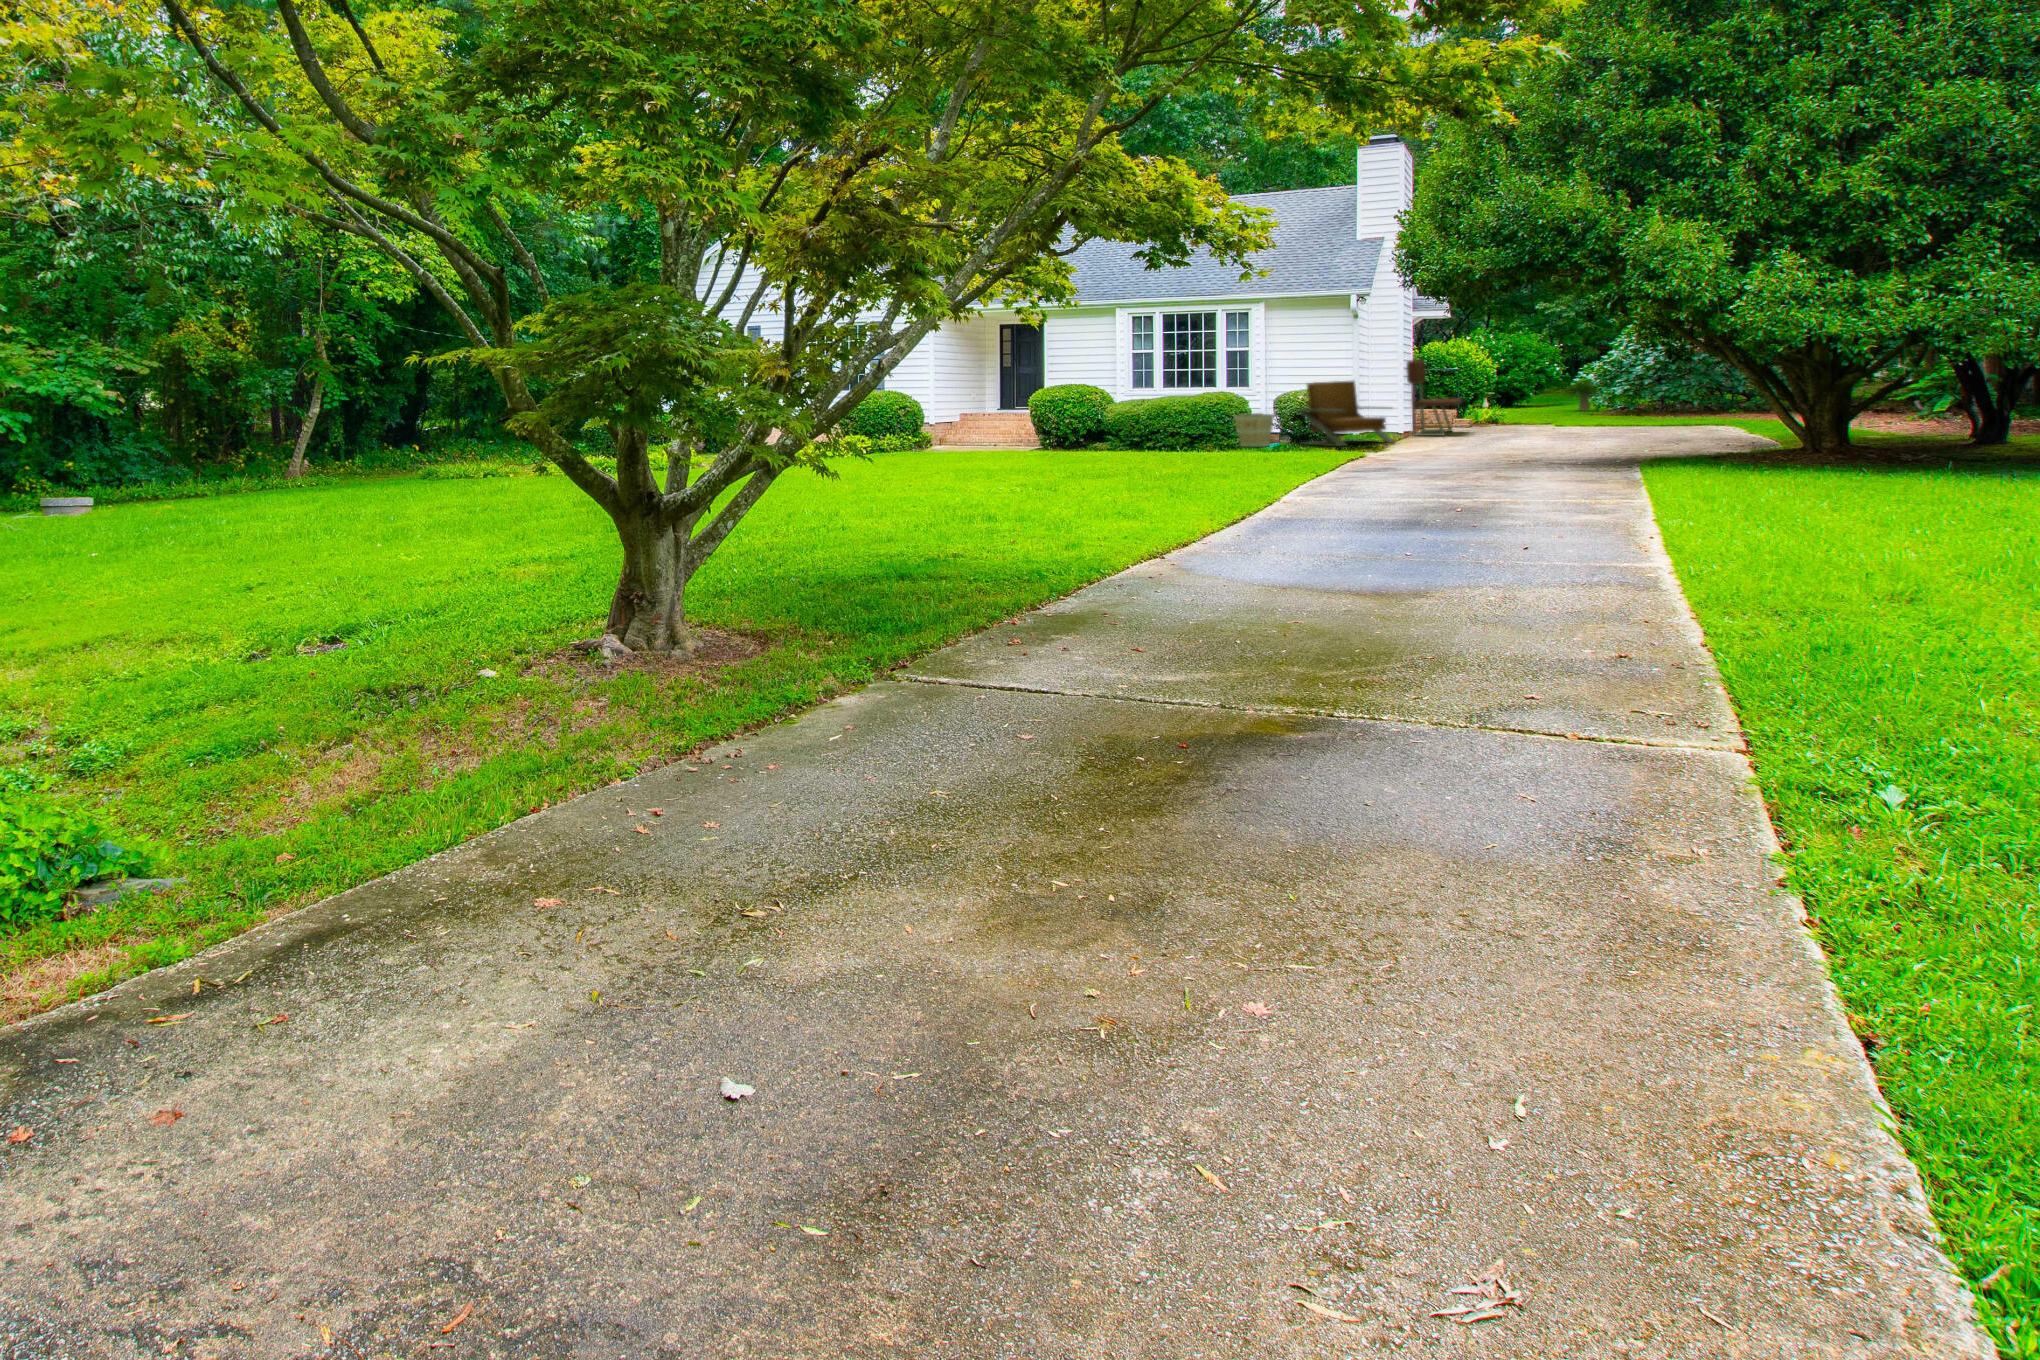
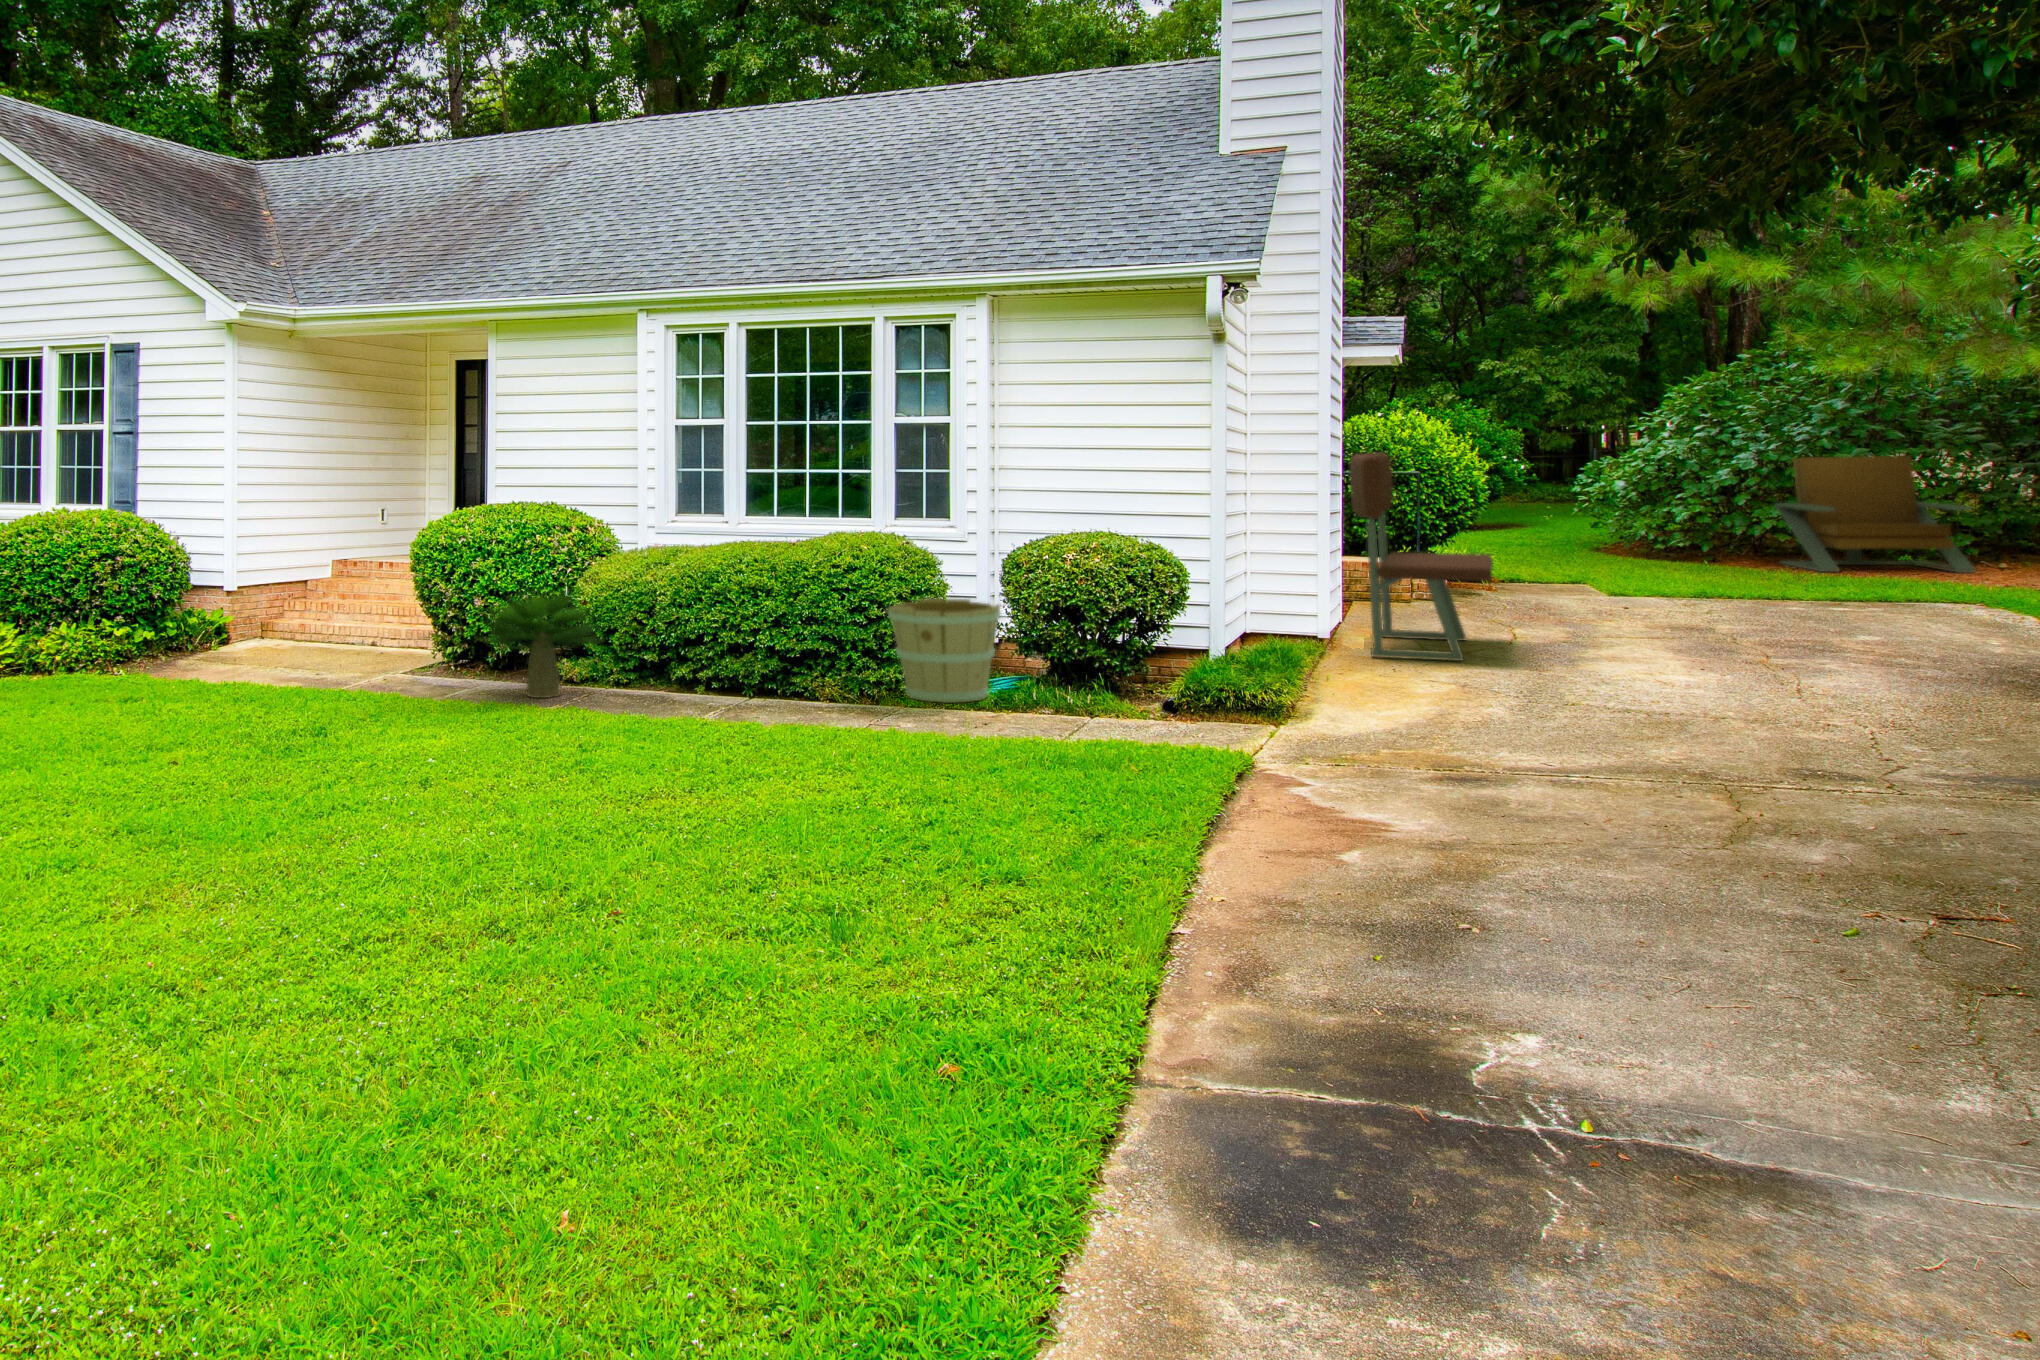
lounge chair: present [1298,380,1394,446] -> present [1775,456,1976,573]
potted plant: present [1566,381,1602,411] -> present [484,590,600,698]

